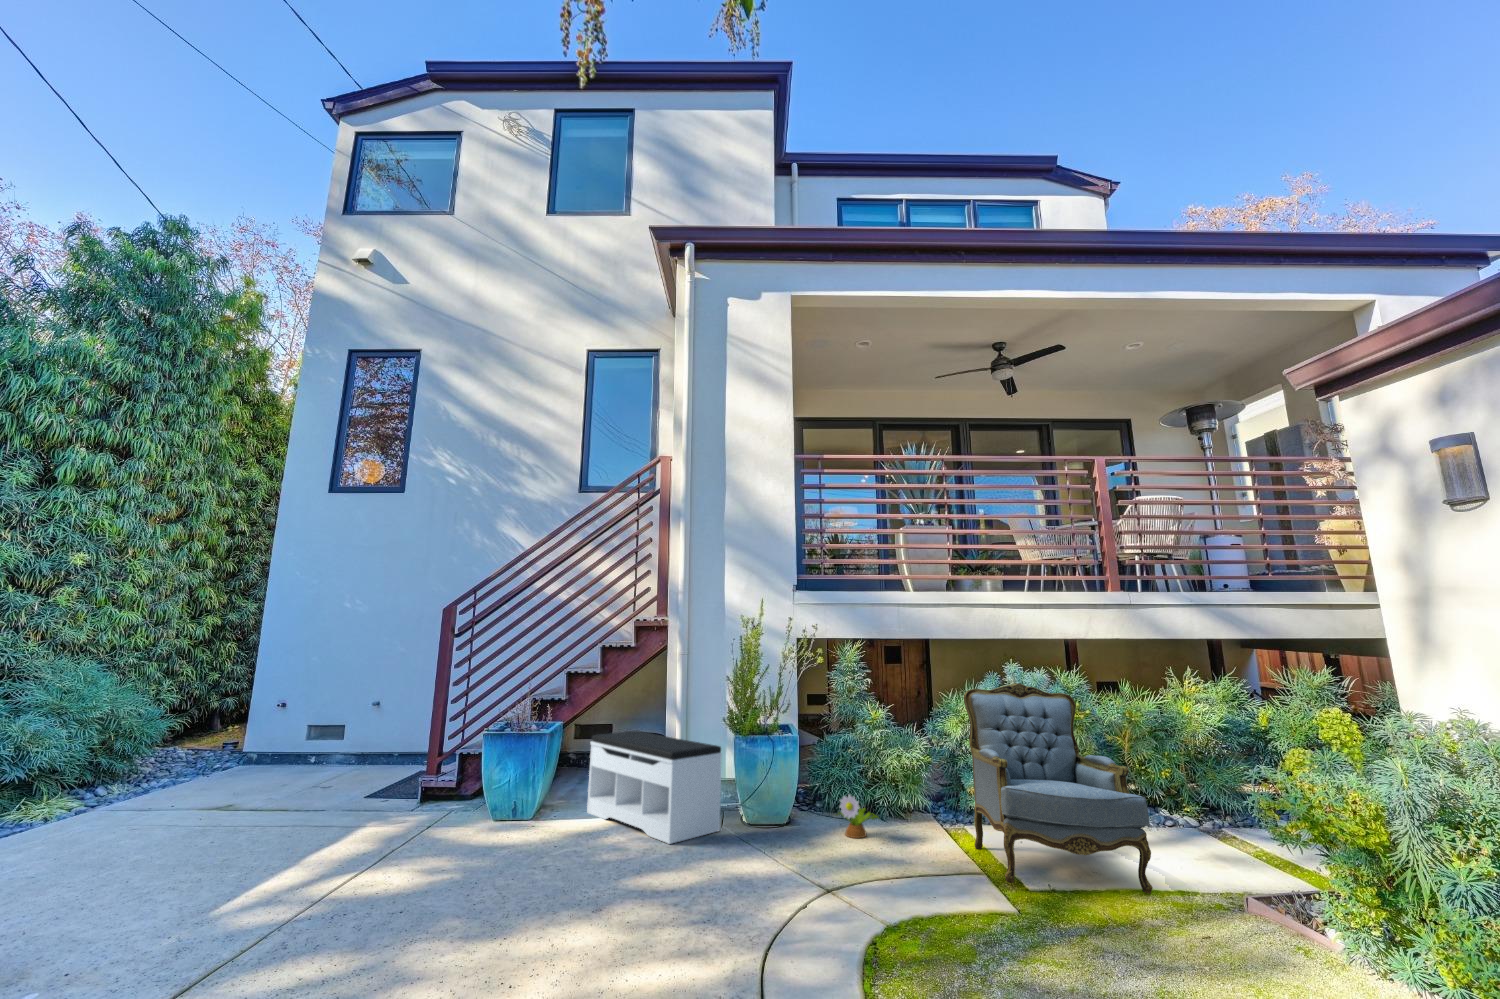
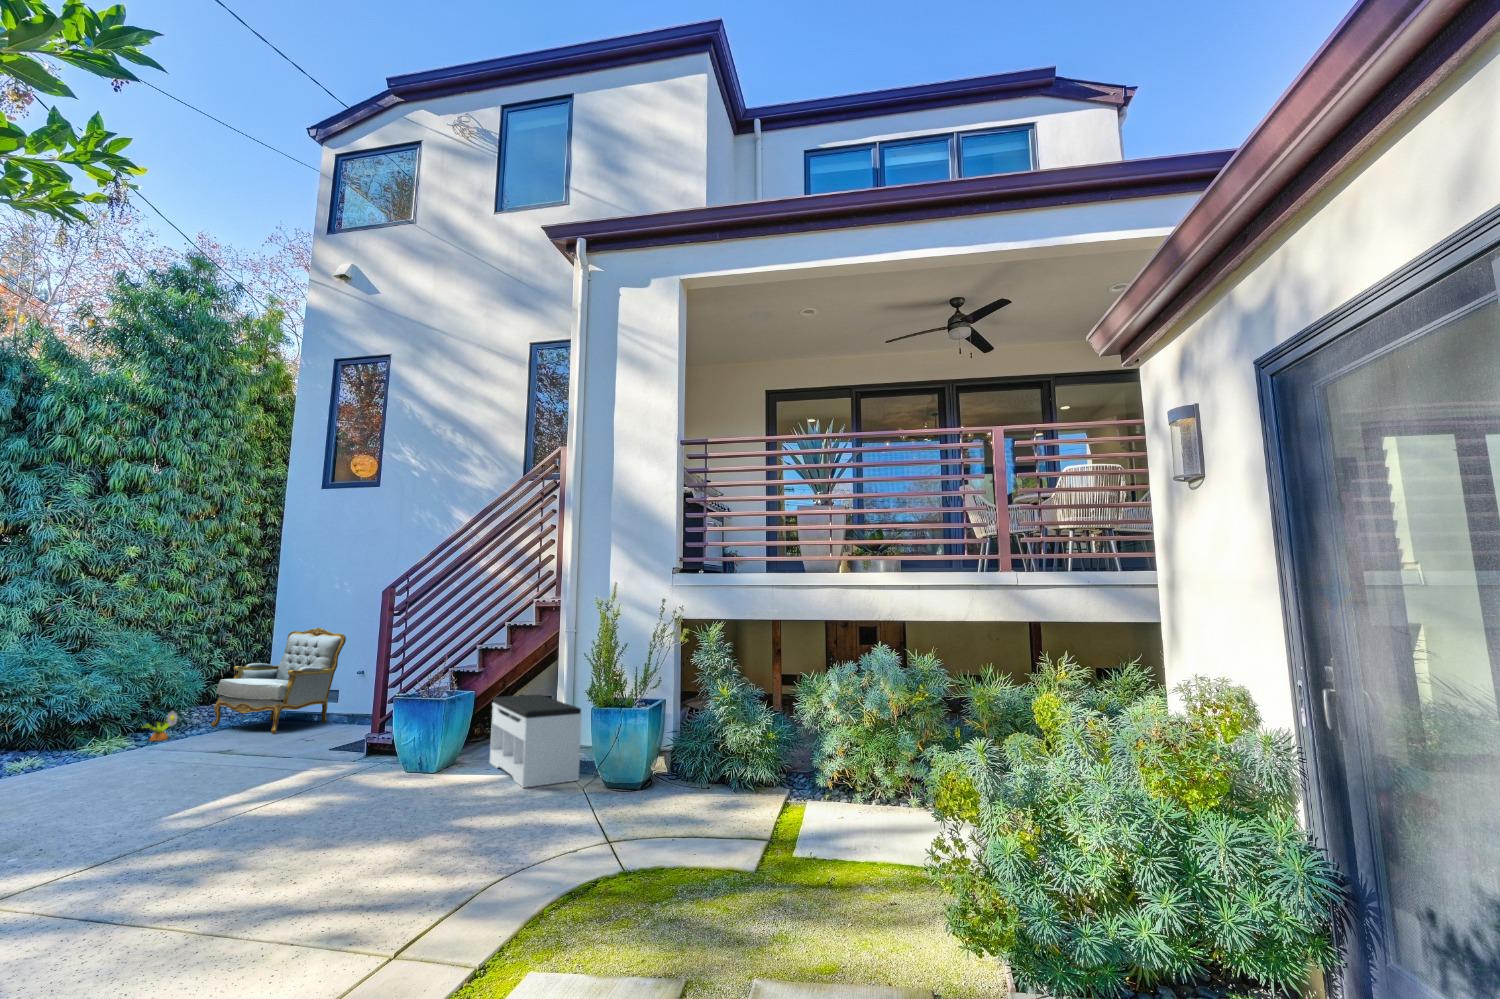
armchair: present [964,683,1153,894] -> present [211,628,346,734]
decorative plant: present [838,795,879,838] -> present [145,711,177,741]

